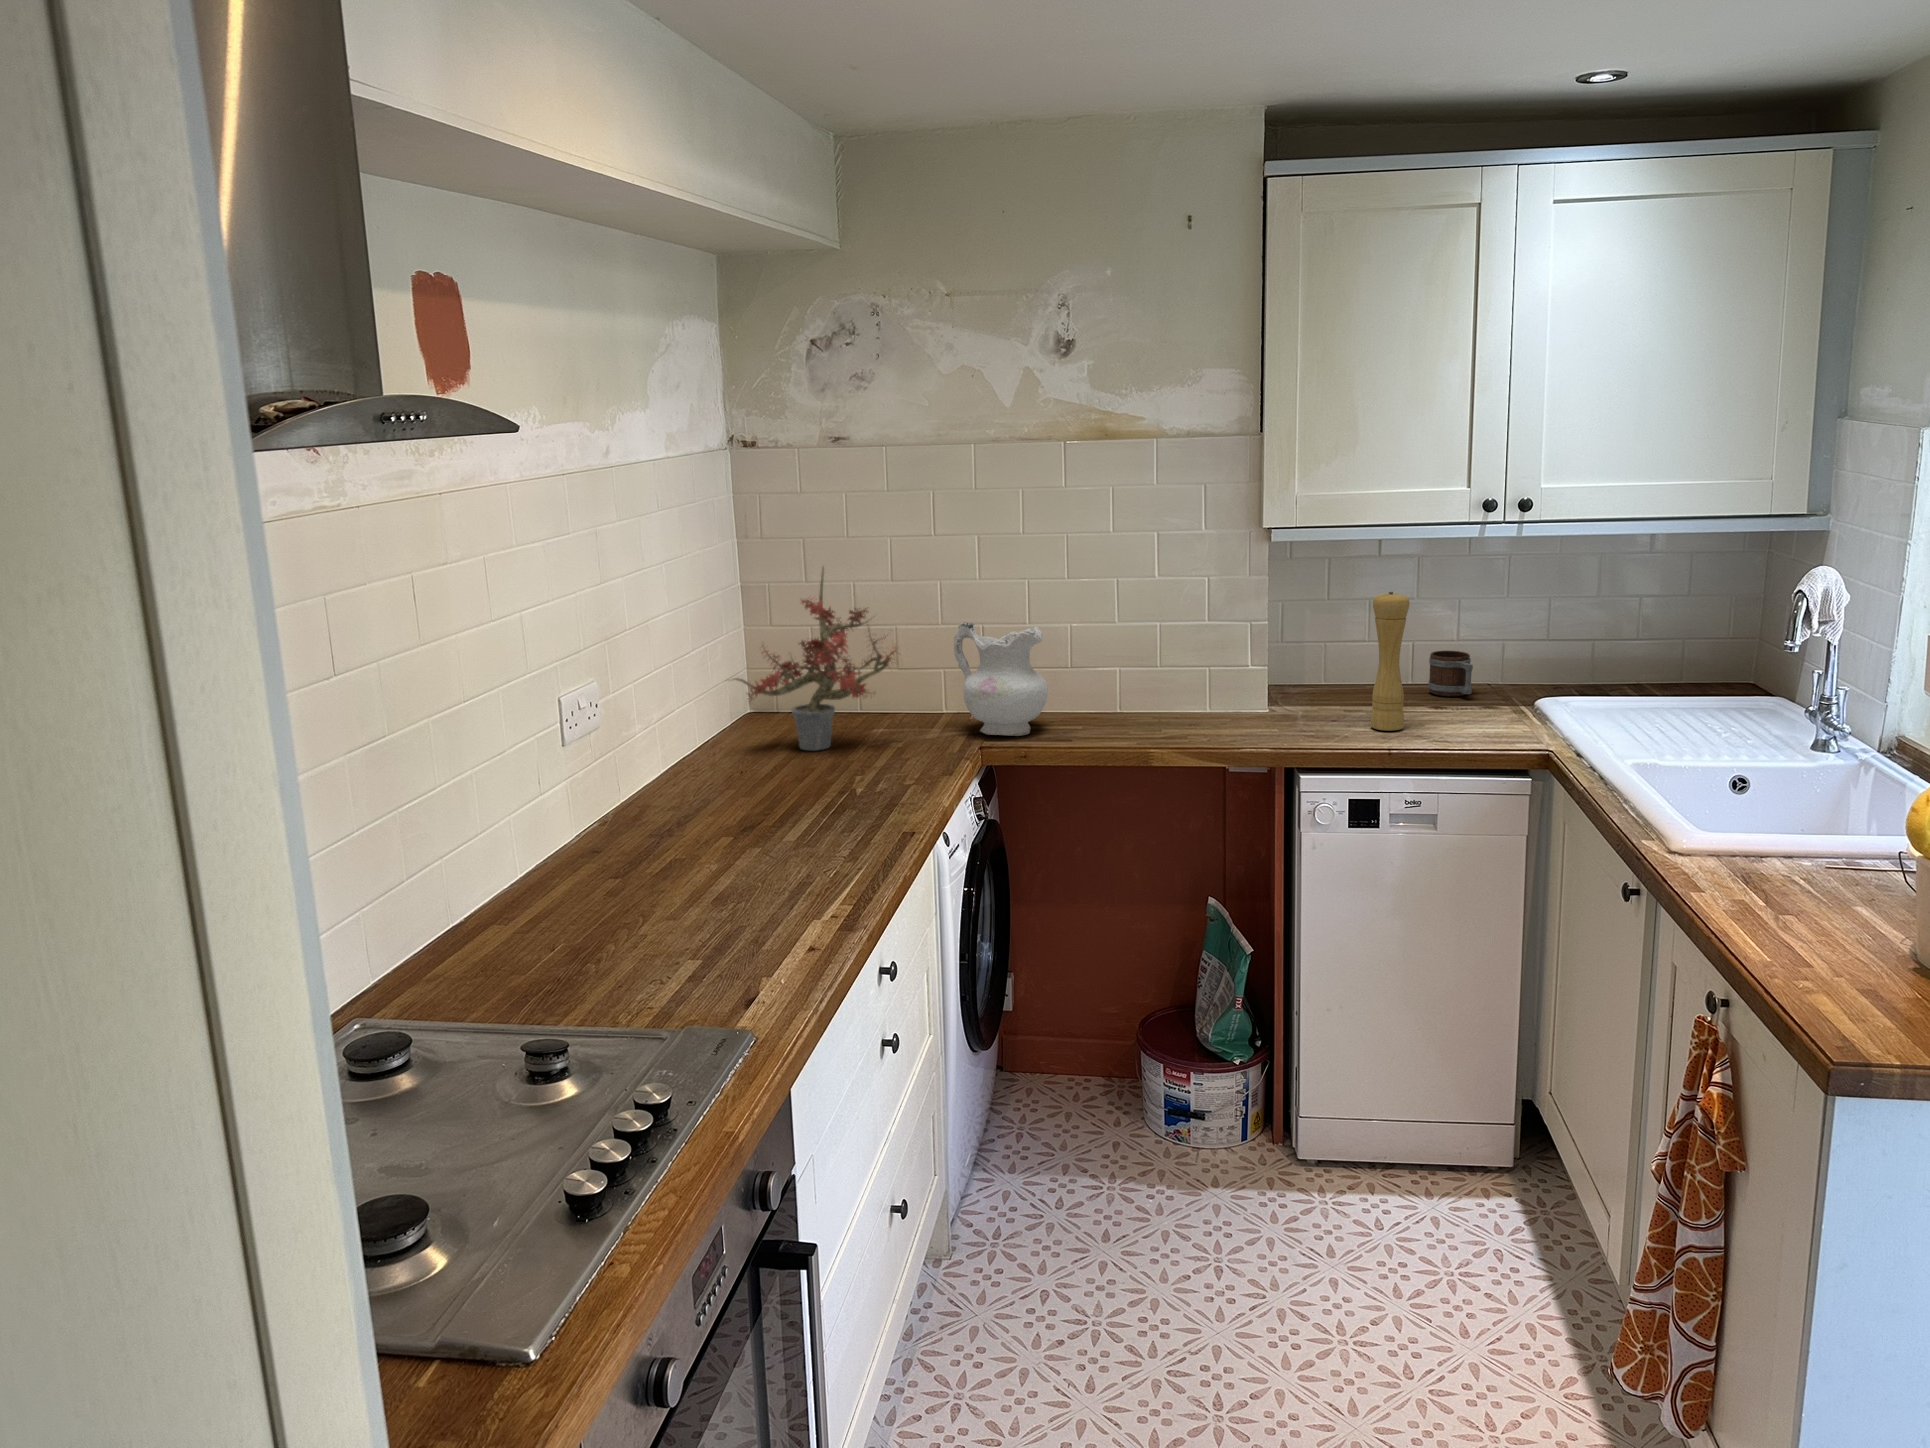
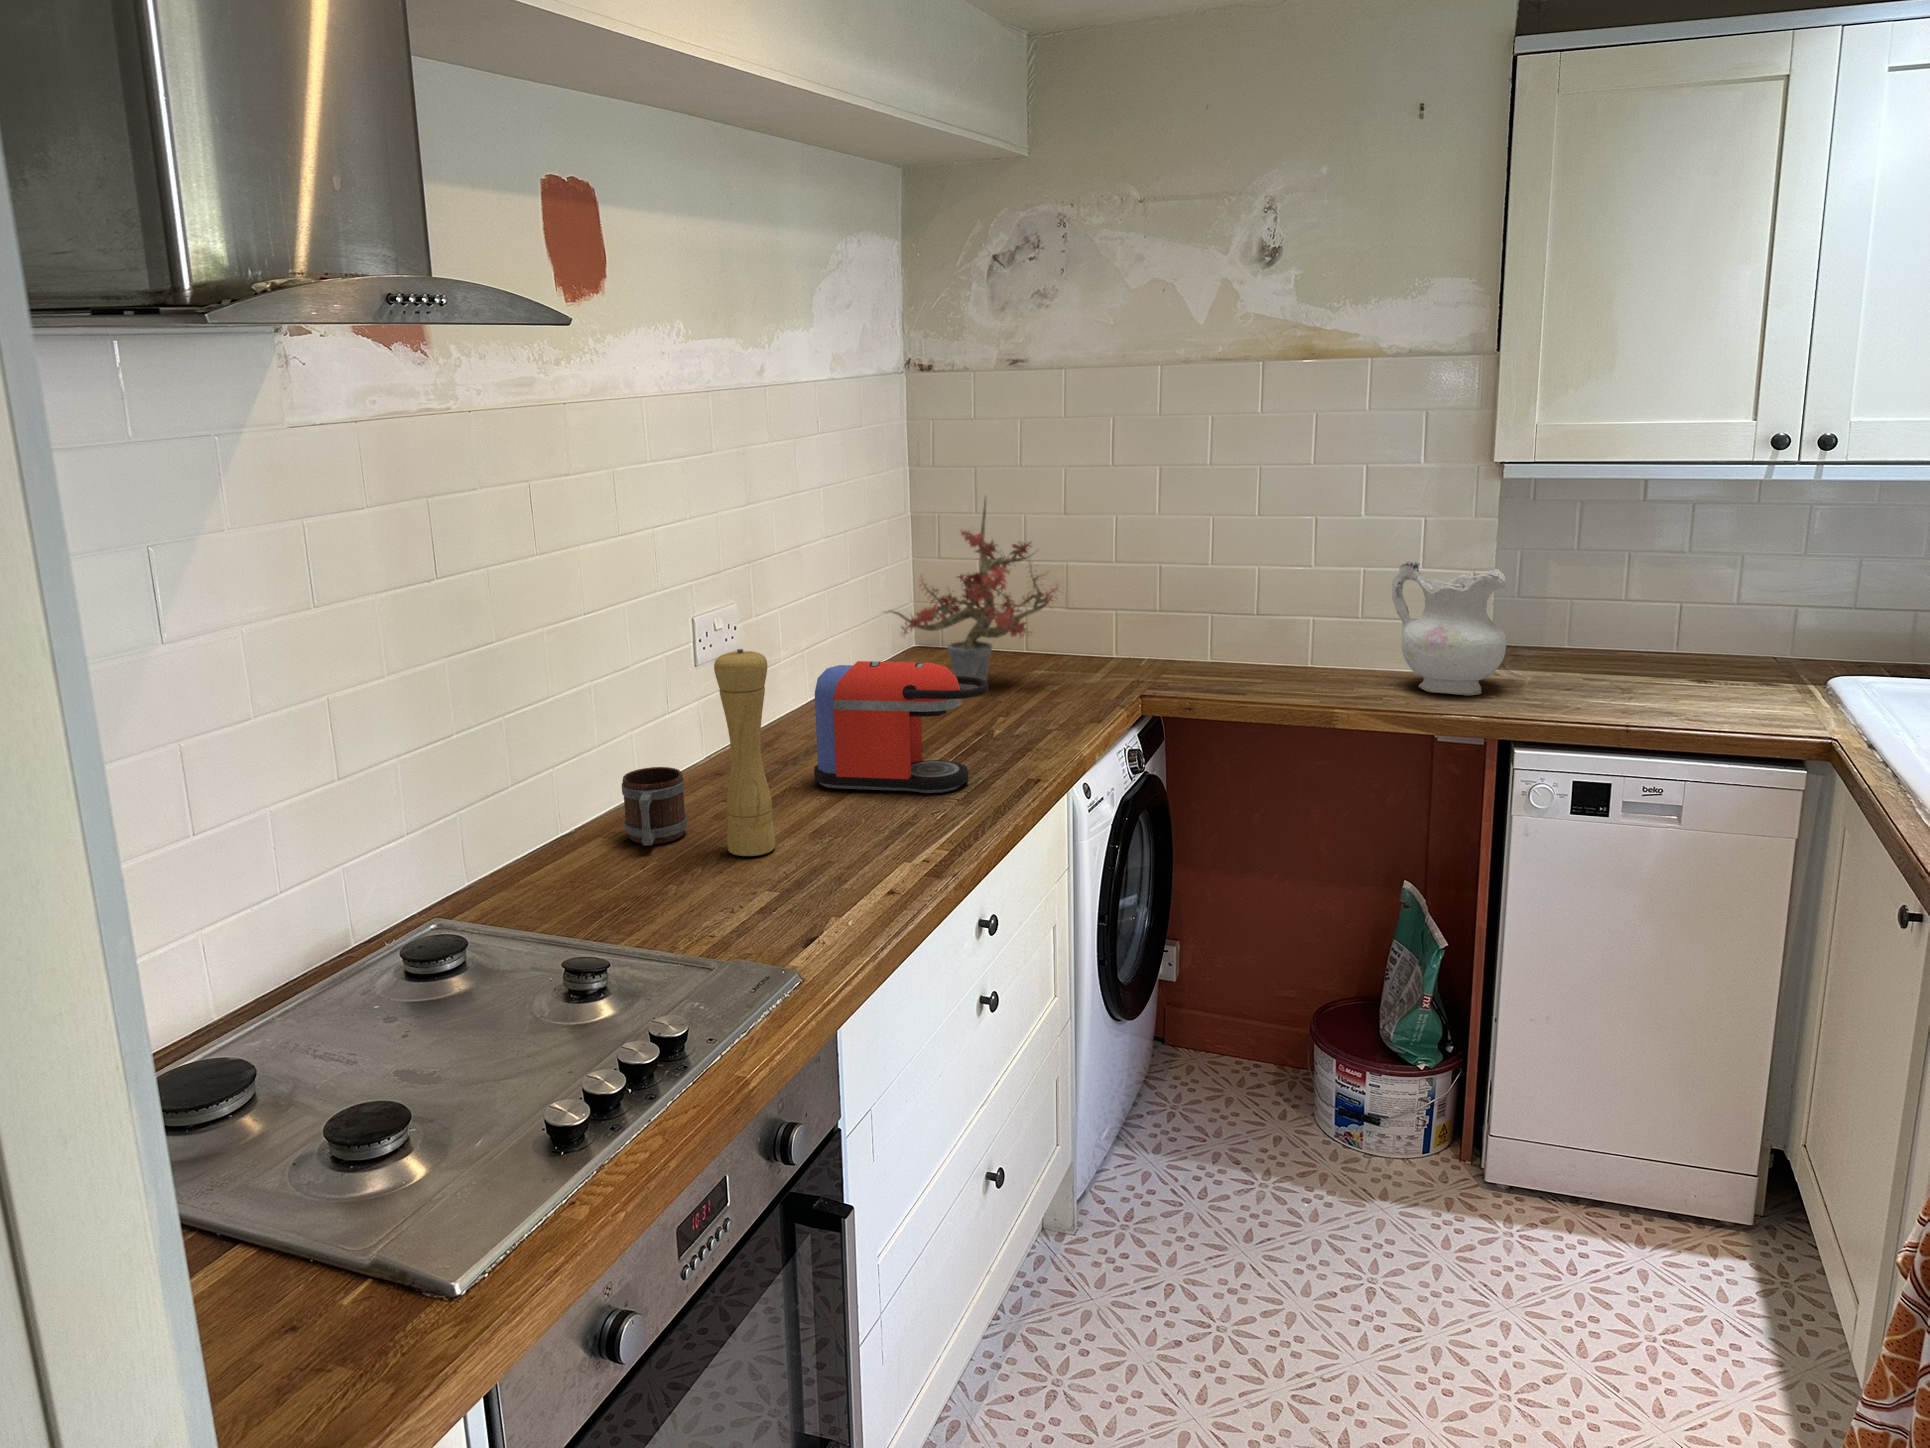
pepper mill: present [1371,592,1410,731] -> present [714,649,775,856]
ceramic pitcher: present [954,622,1047,736] -> present [1392,562,1506,695]
mug: present [1428,651,1473,696] -> present [622,767,687,845]
coffee maker: none [695,728,865,853] -> present [814,661,989,793]

